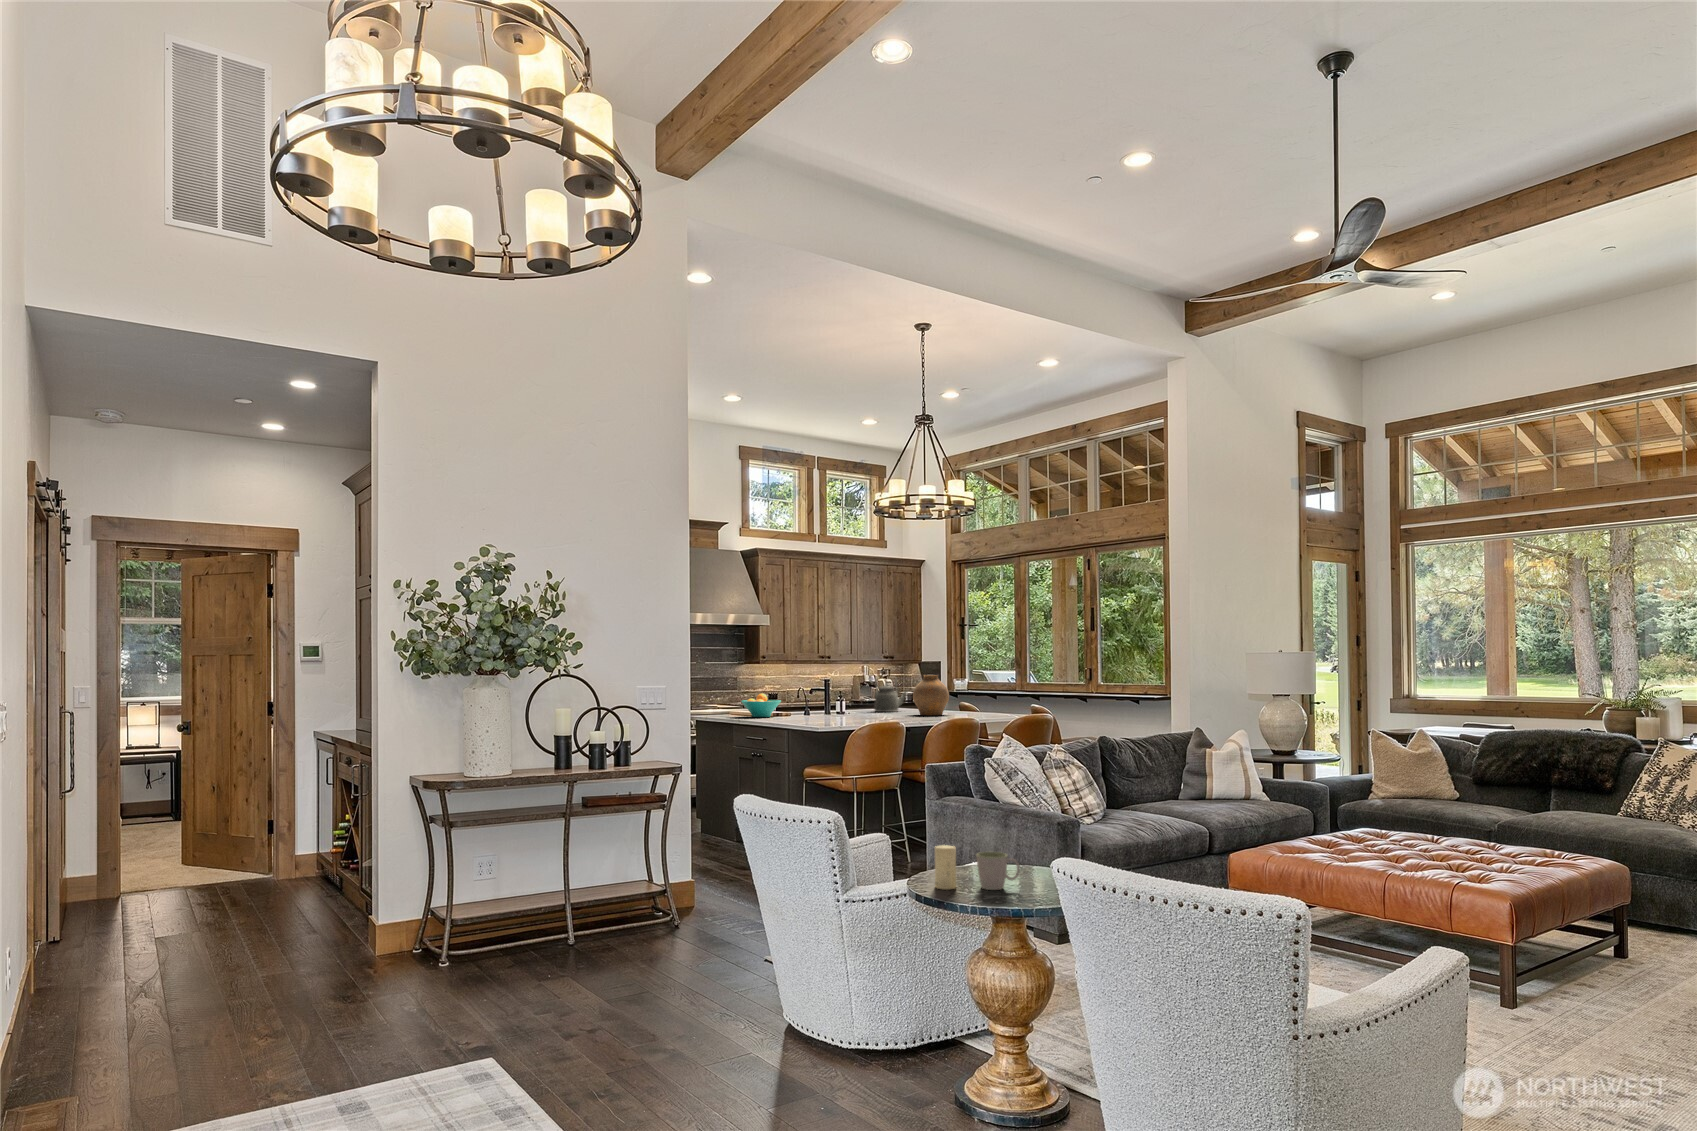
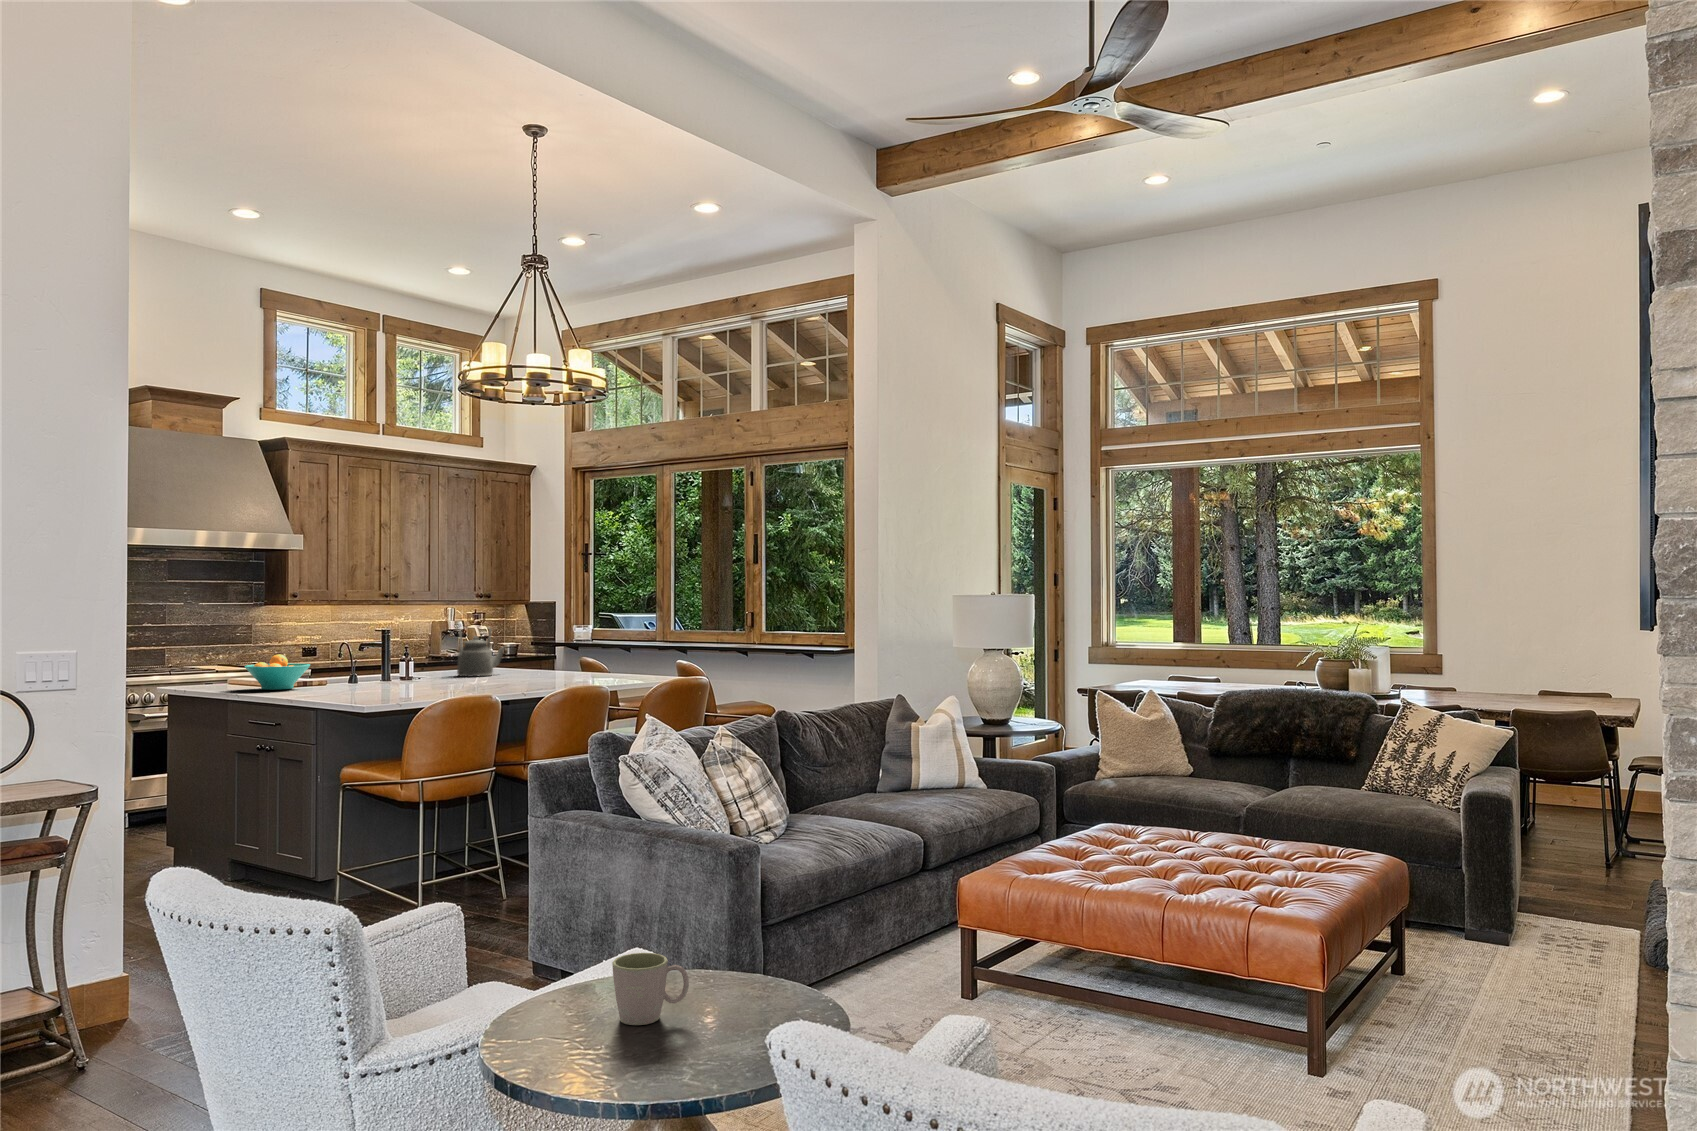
vase: present [913,675,949,715] -> none [514,625,565,682]
candle: present [935,845,956,890] -> none [536,951,576,1034]

